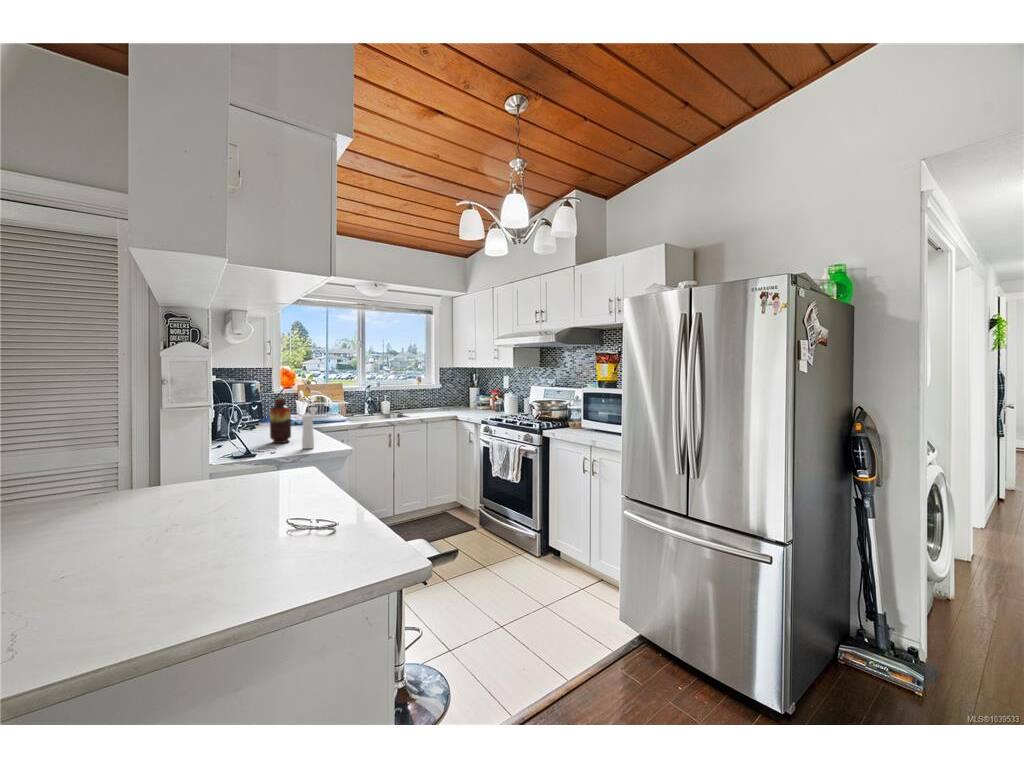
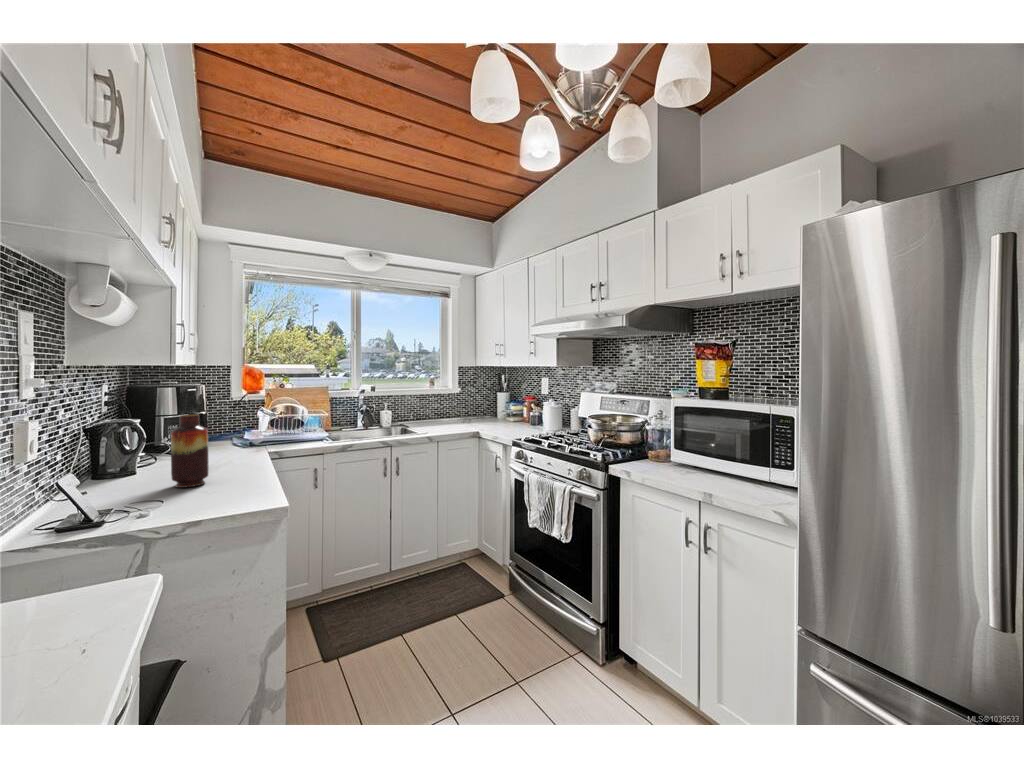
pepper mill: present [302,407,317,449] -> none [206,430,243,504]

